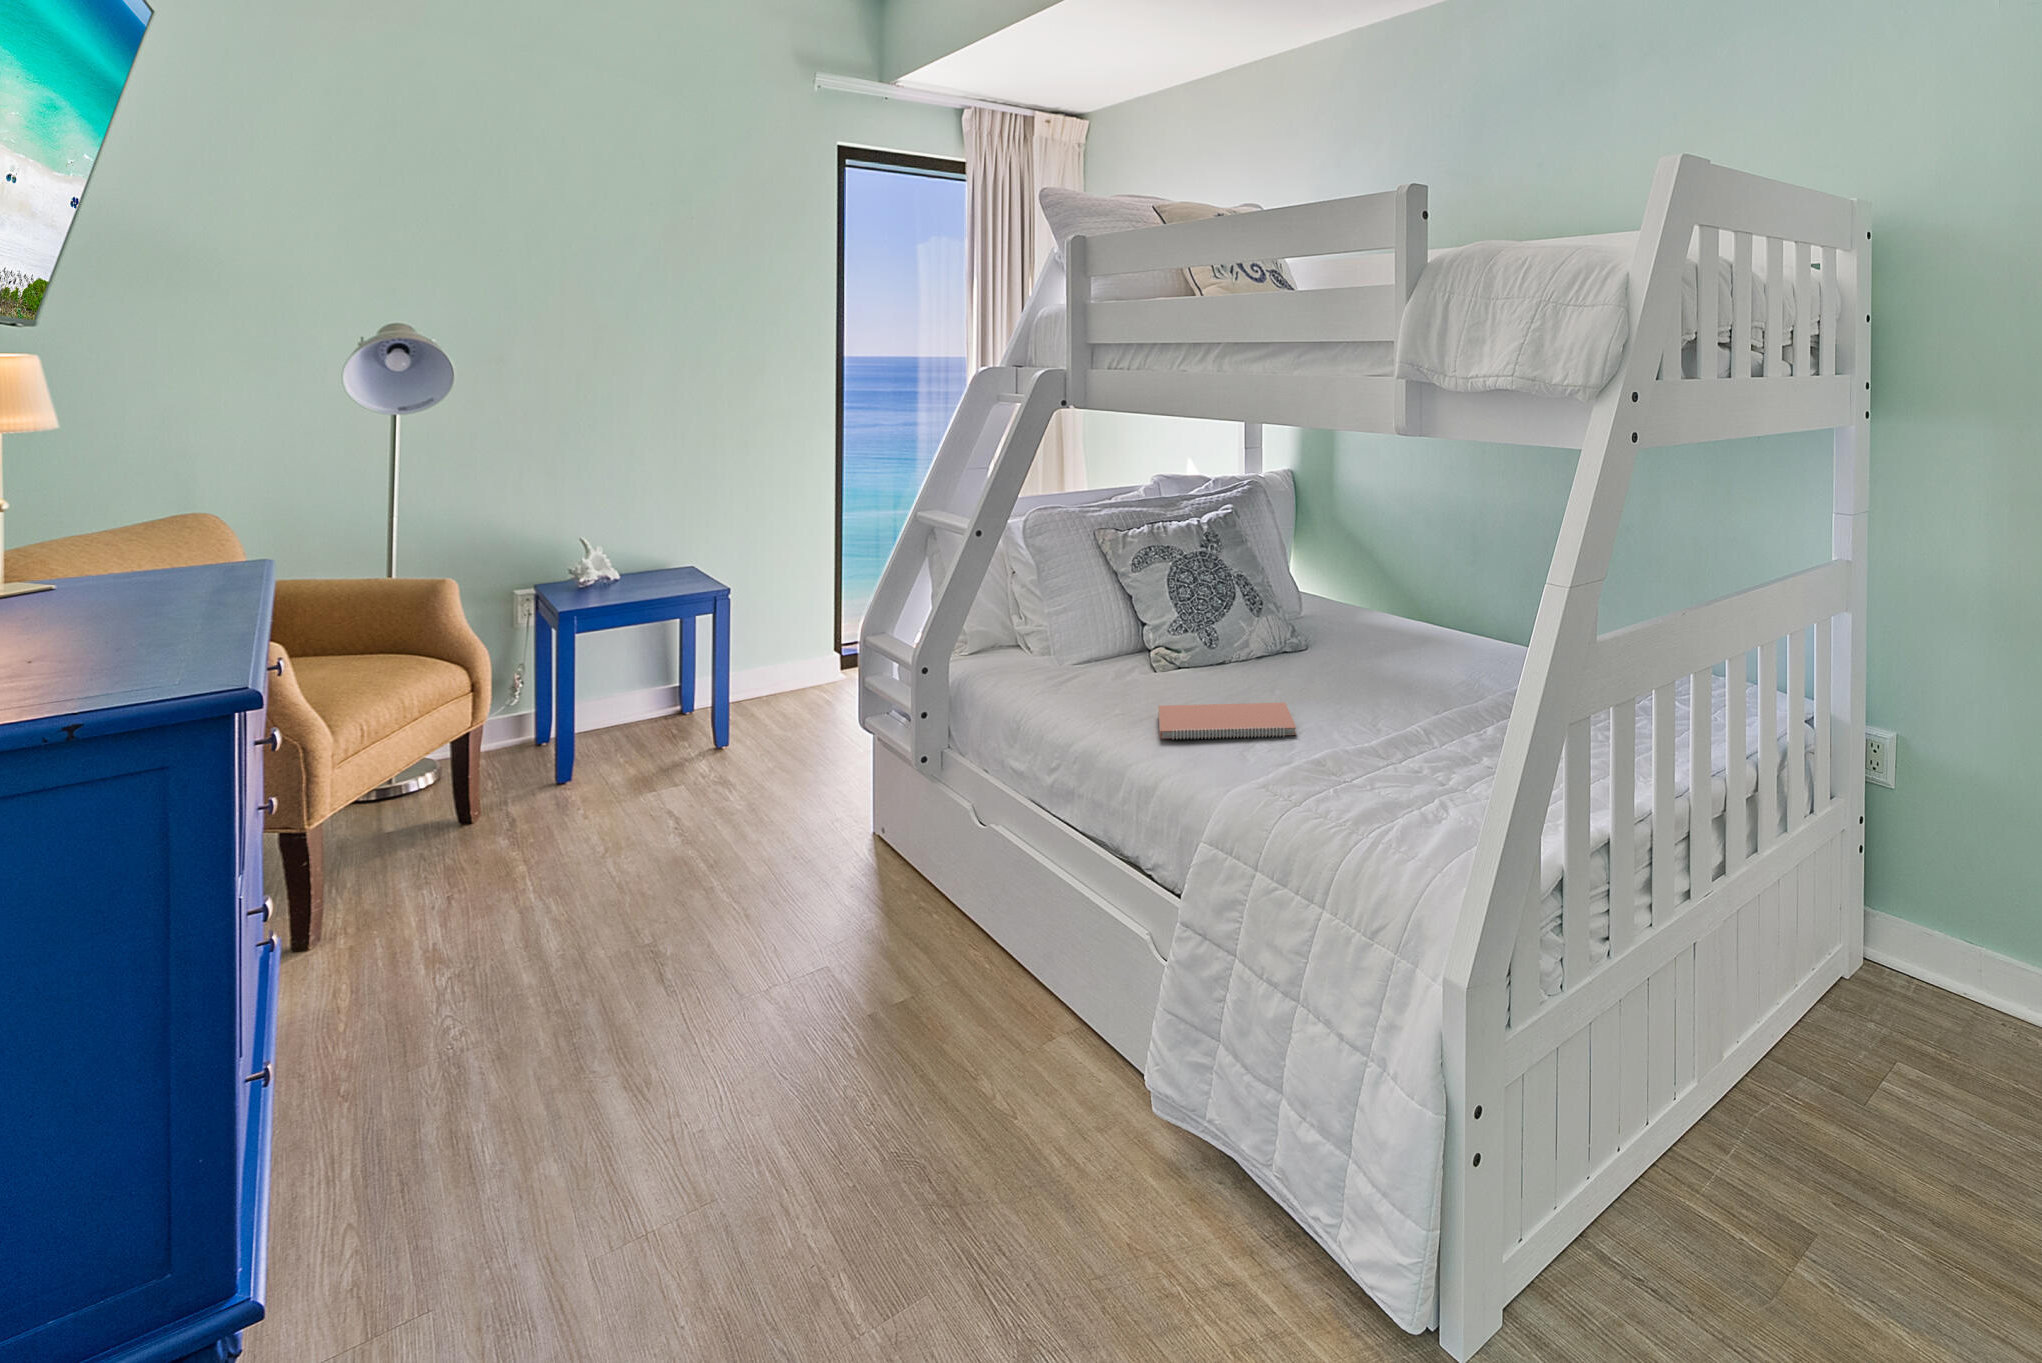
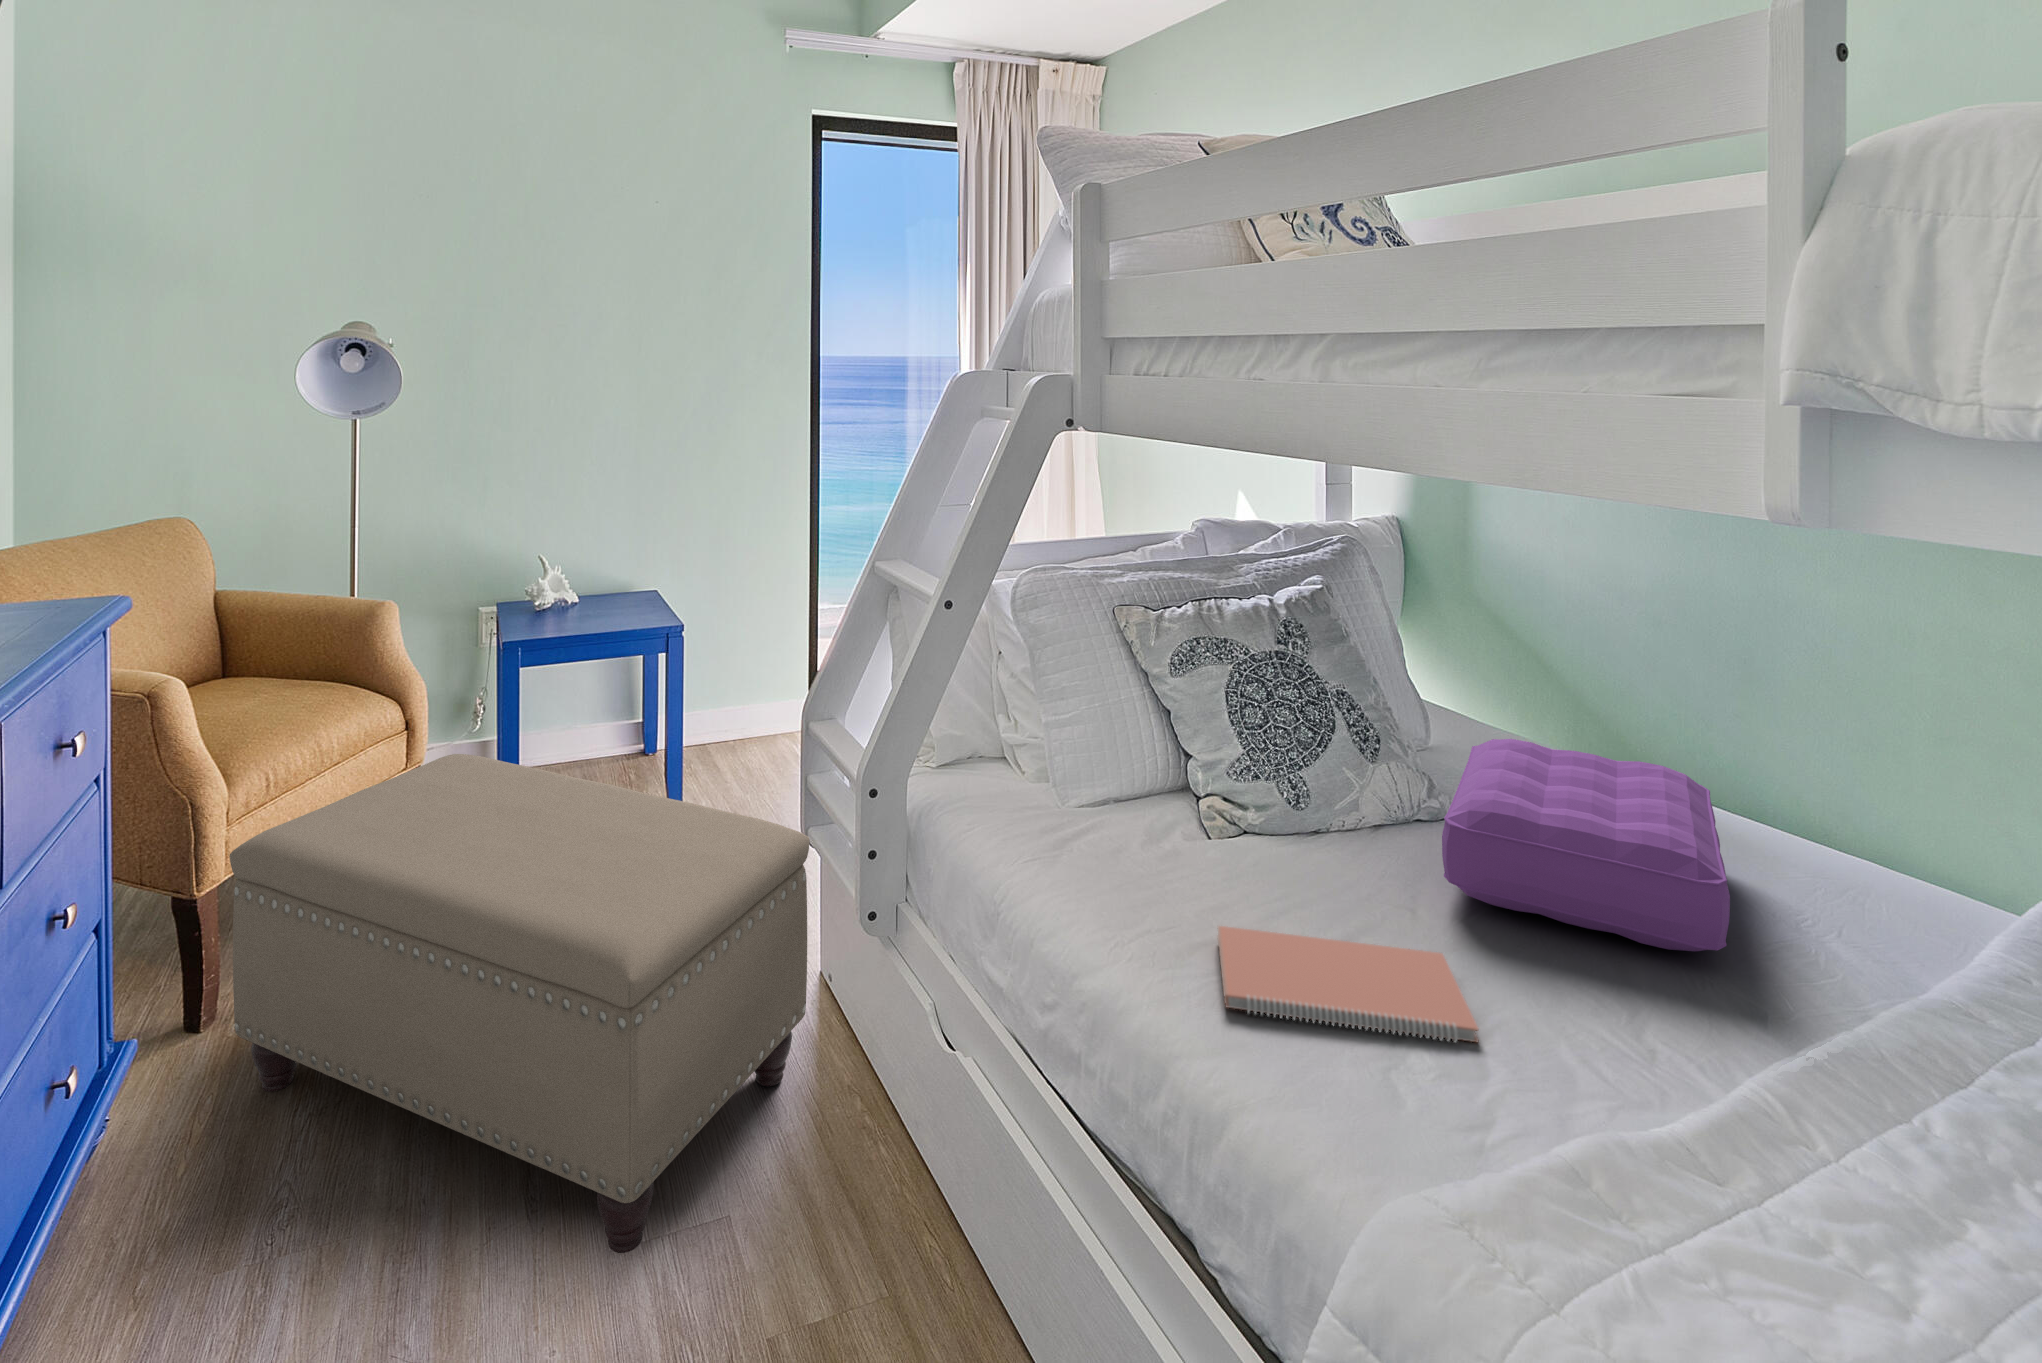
pillow: none [1292,593,1444,690] -> present [1442,739,1730,951]
ottoman: none [363,693,871,997] -> present [230,754,810,1253]

